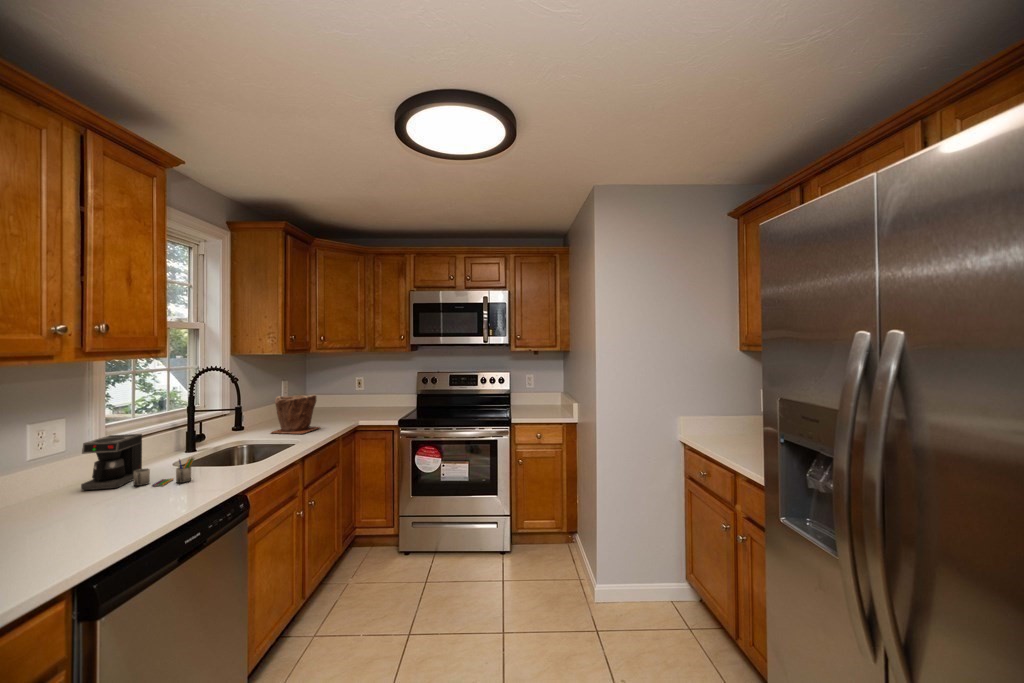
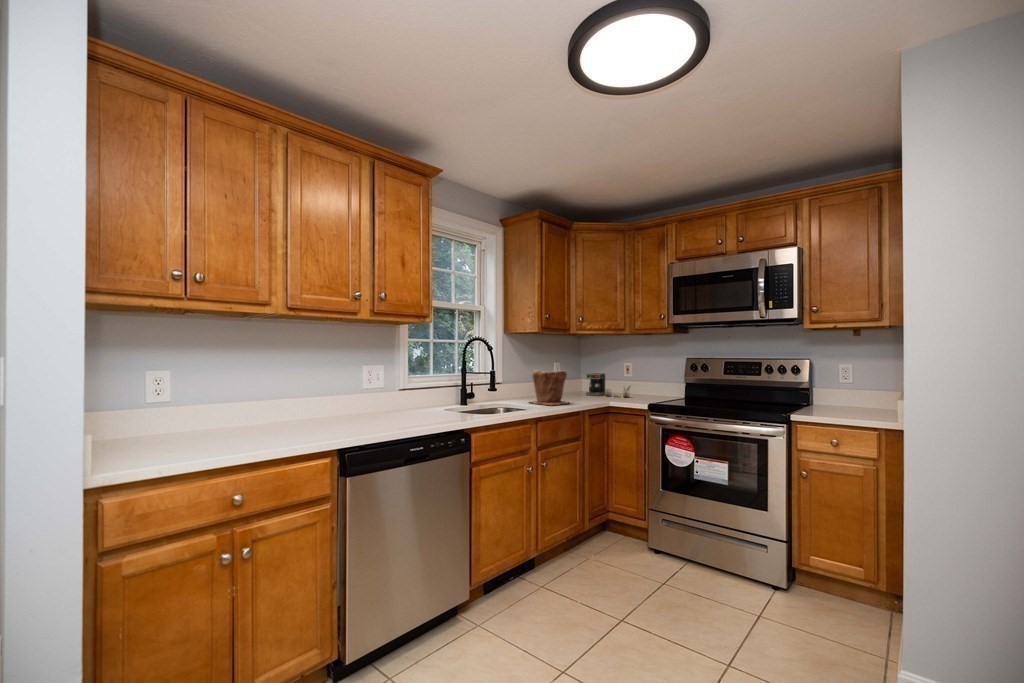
coffee maker: present [81,434,194,490] -> present [586,373,630,397]

